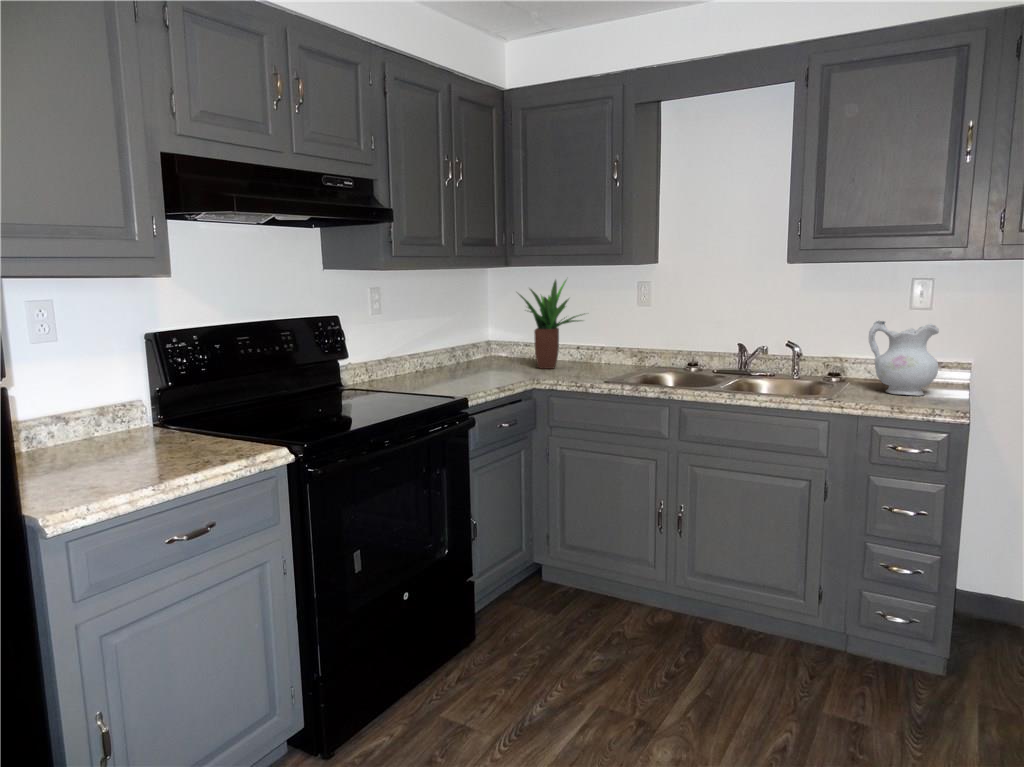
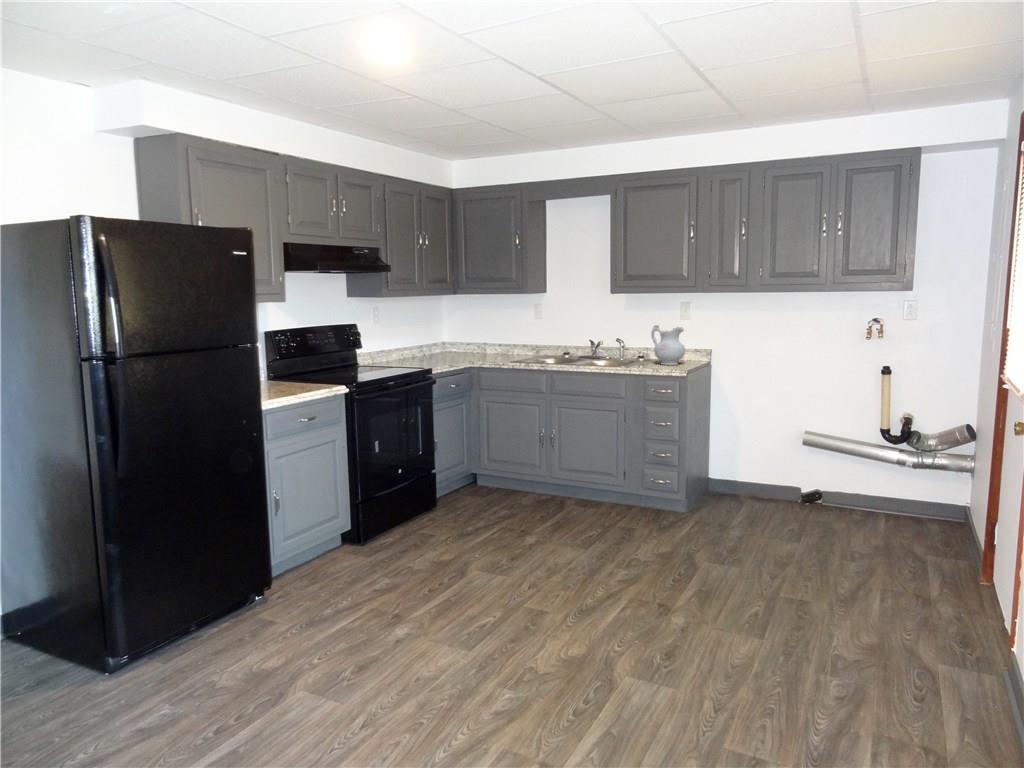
potted plant: present [519,280,583,369] -> none [460,302,505,357]

